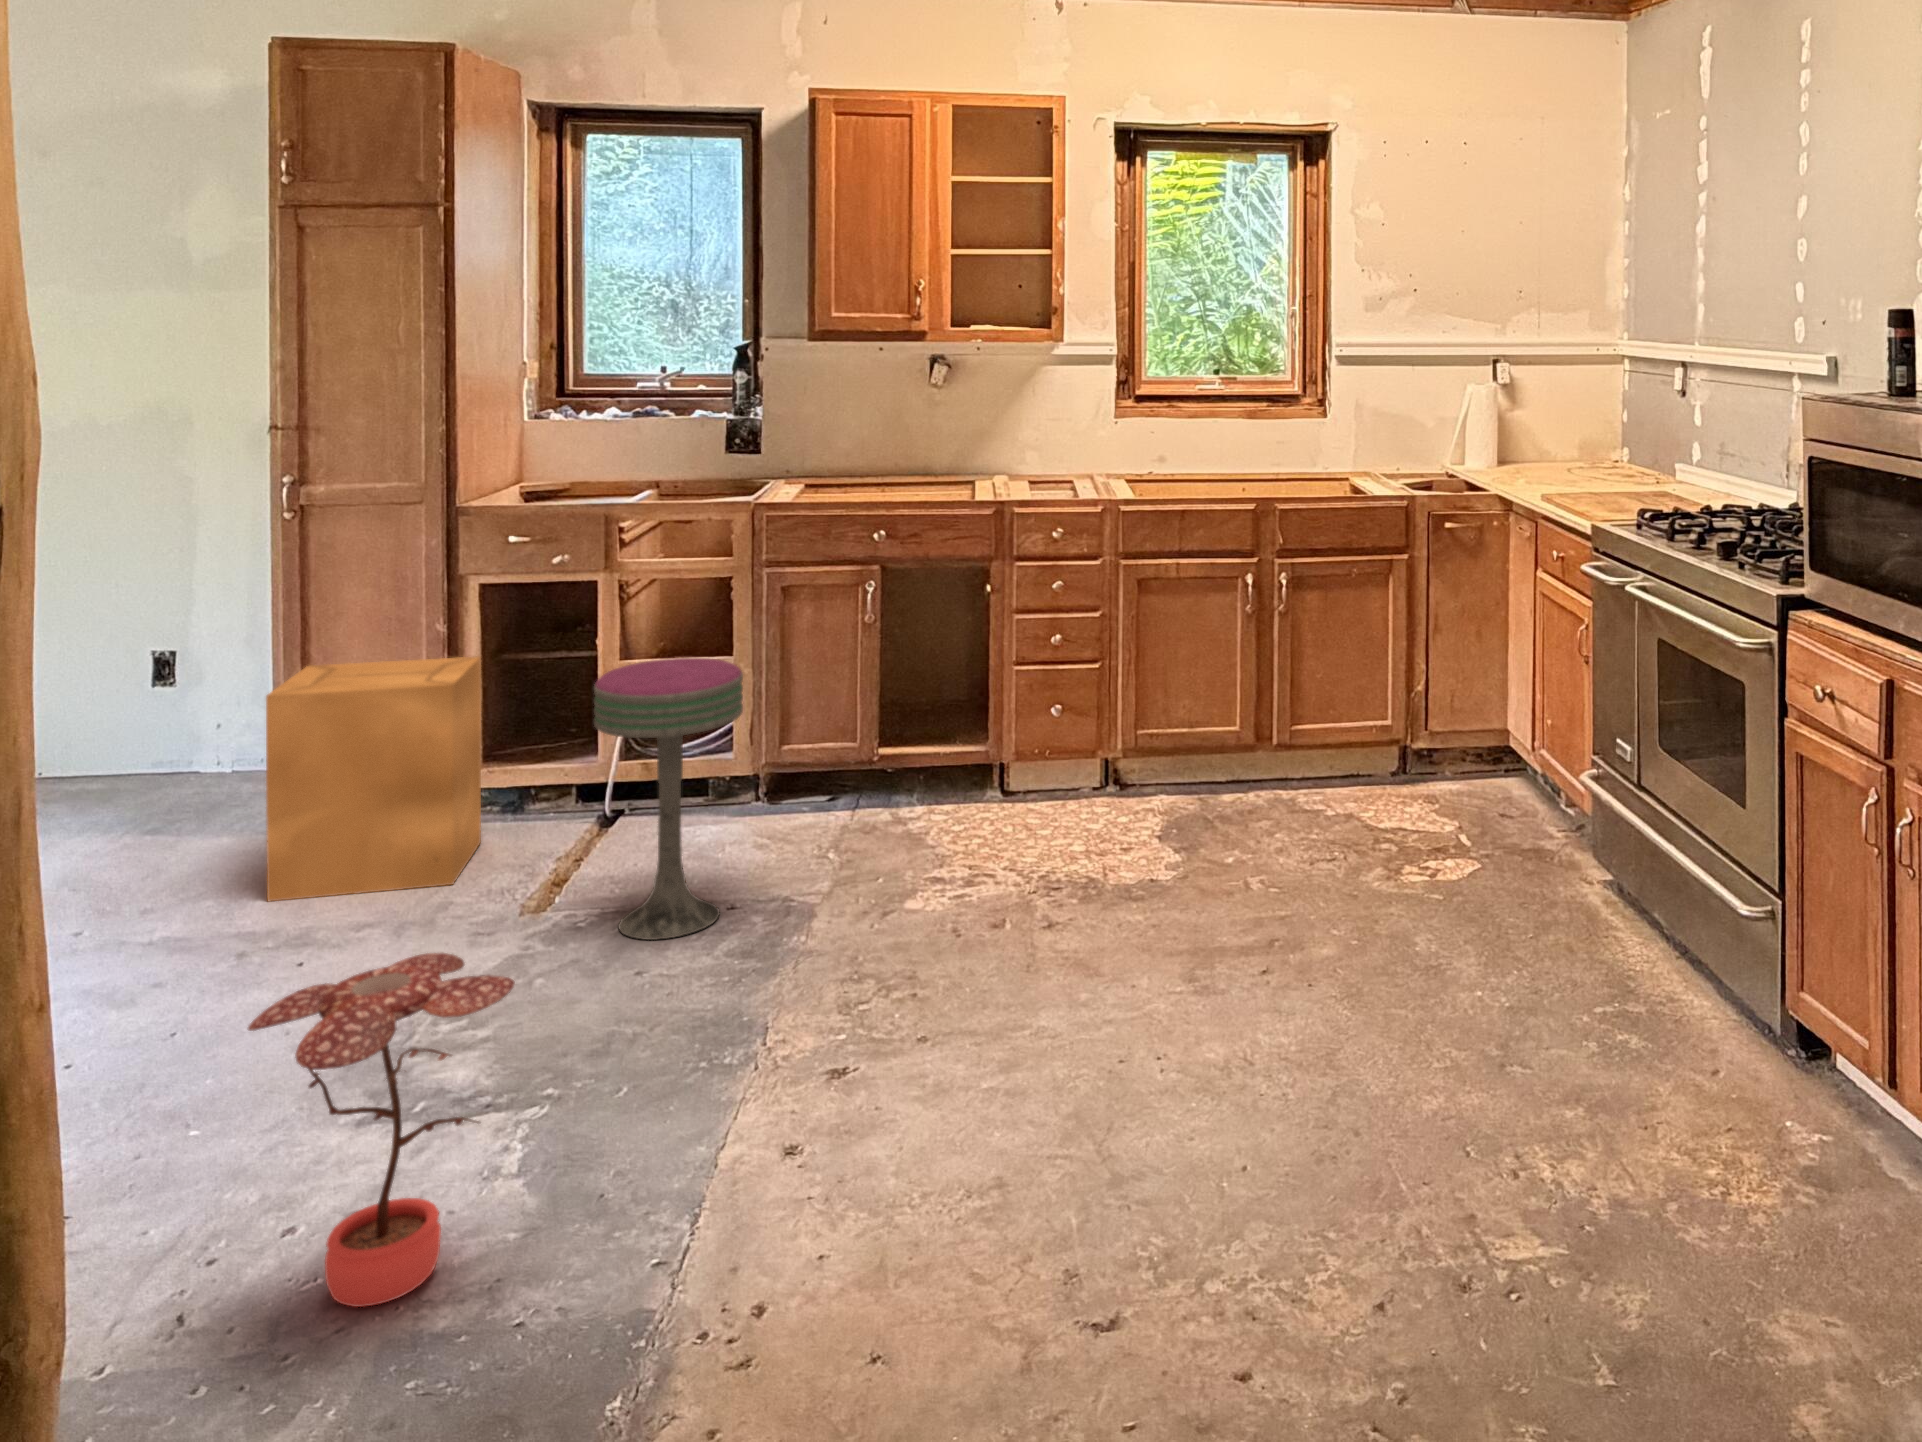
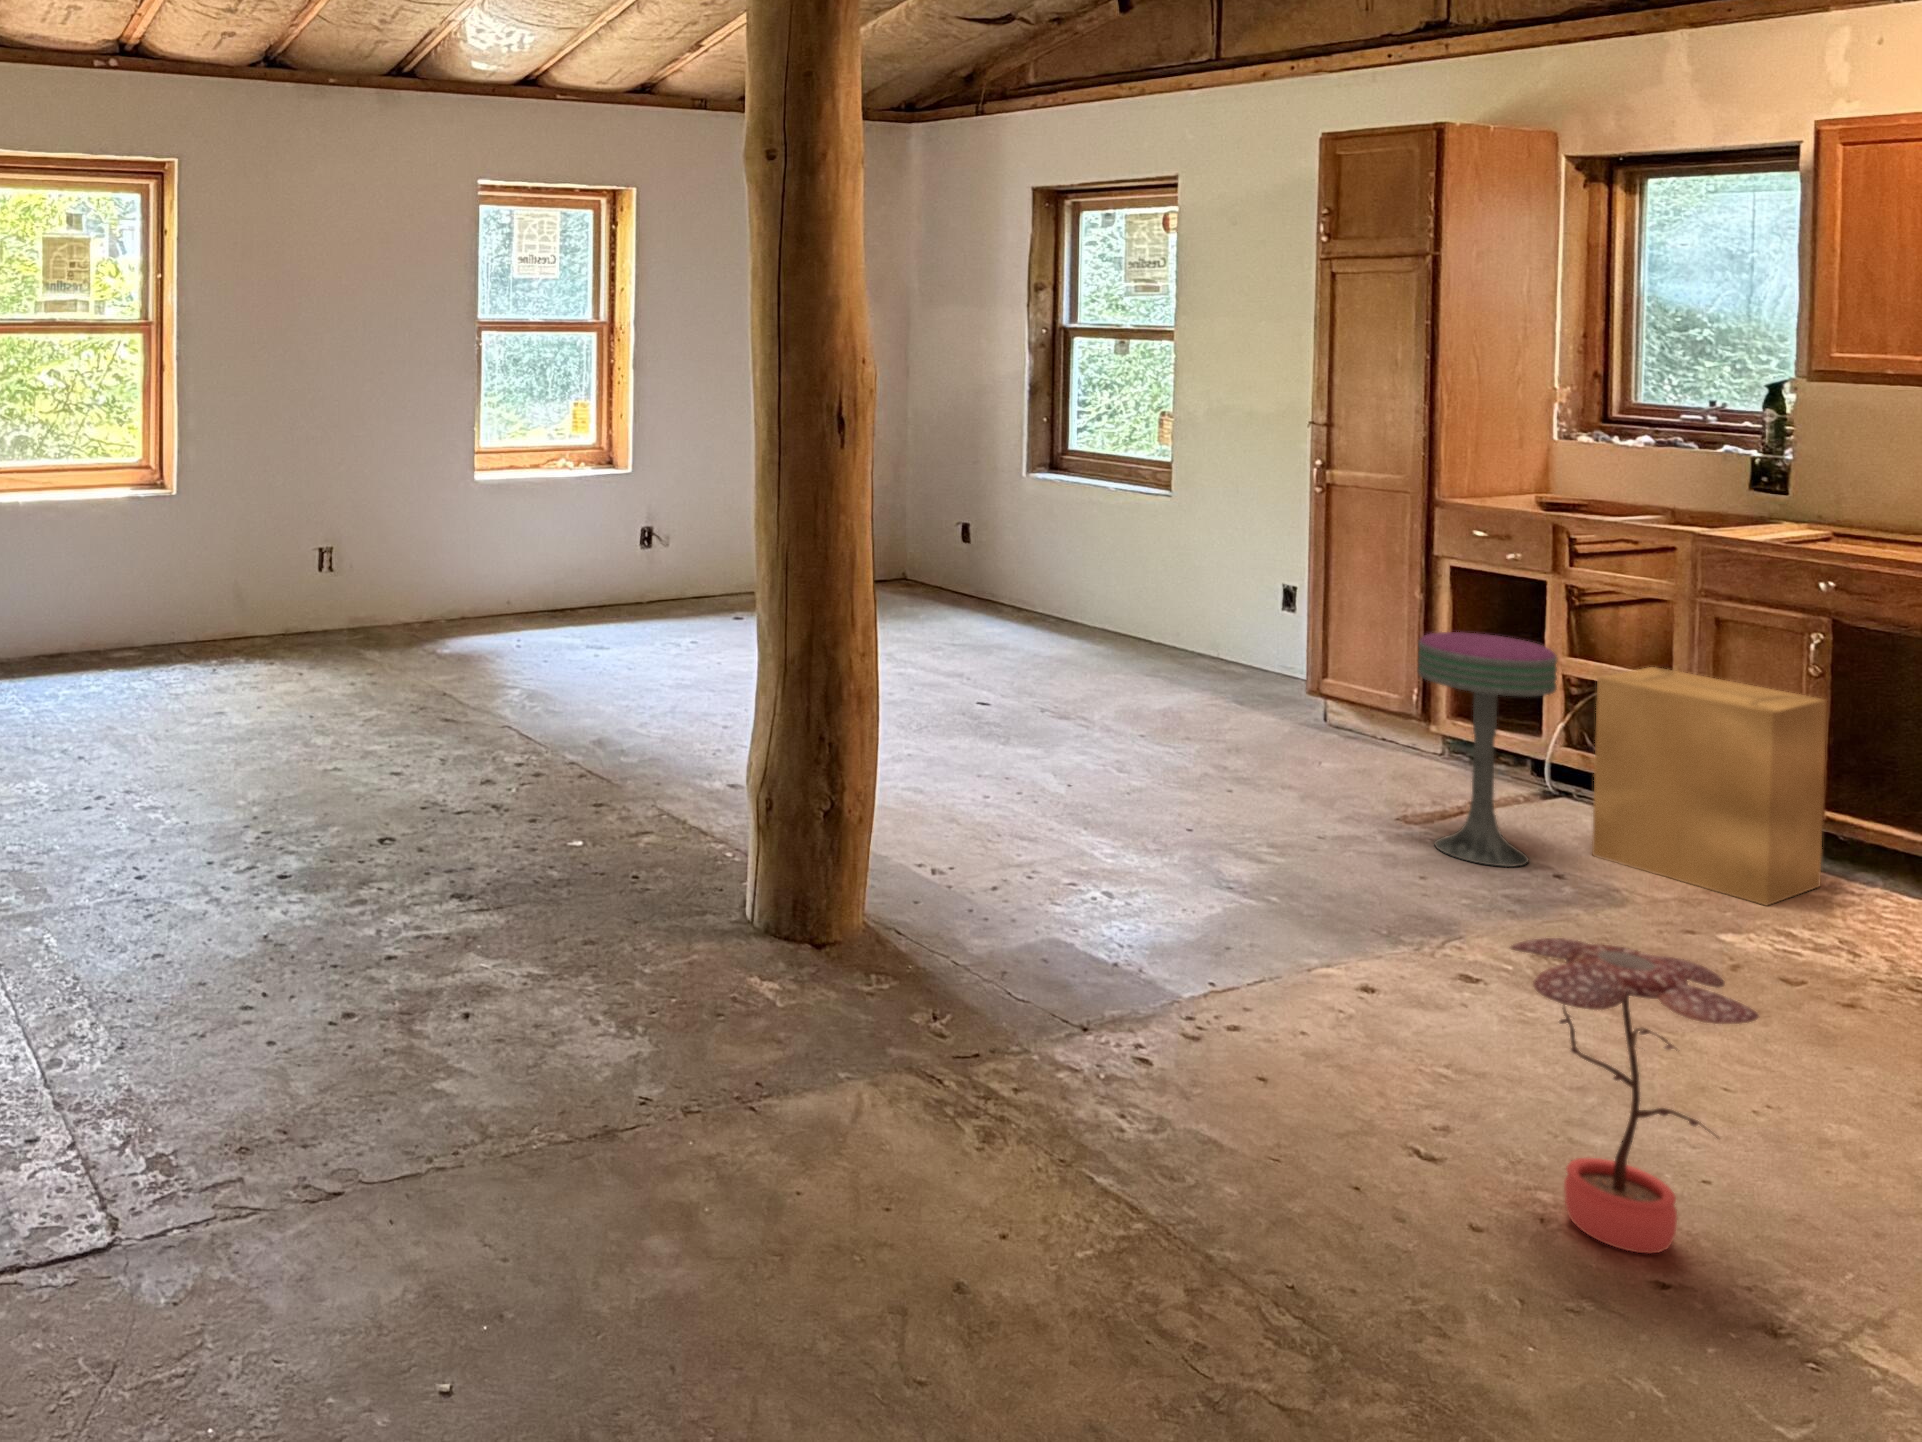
cardboard box: present [266,656,481,901] -> present [1592,667,1826,905]
potted plant: present [248,953,515,1307] -> present [1511,938,1759,1253]

